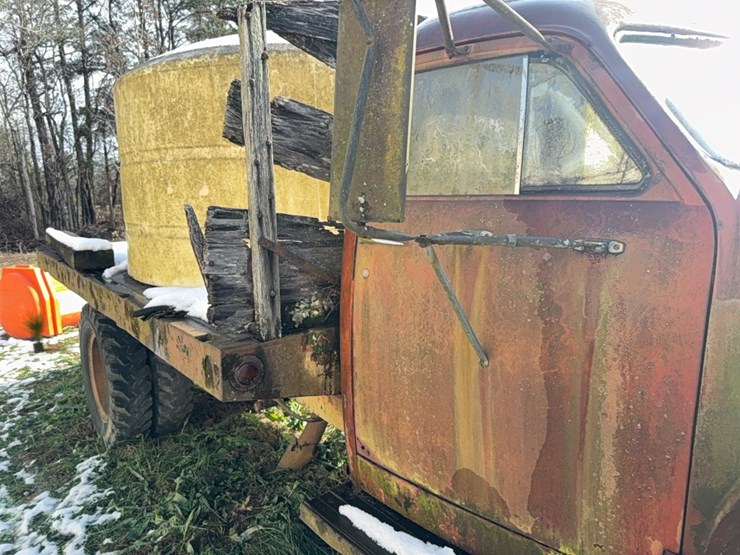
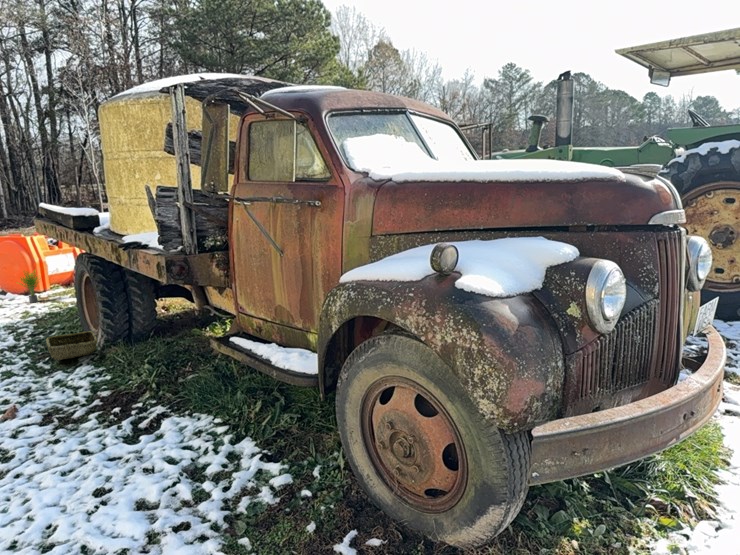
woven basket: none [27,422,106,475] -> present [46,331,97,360]

